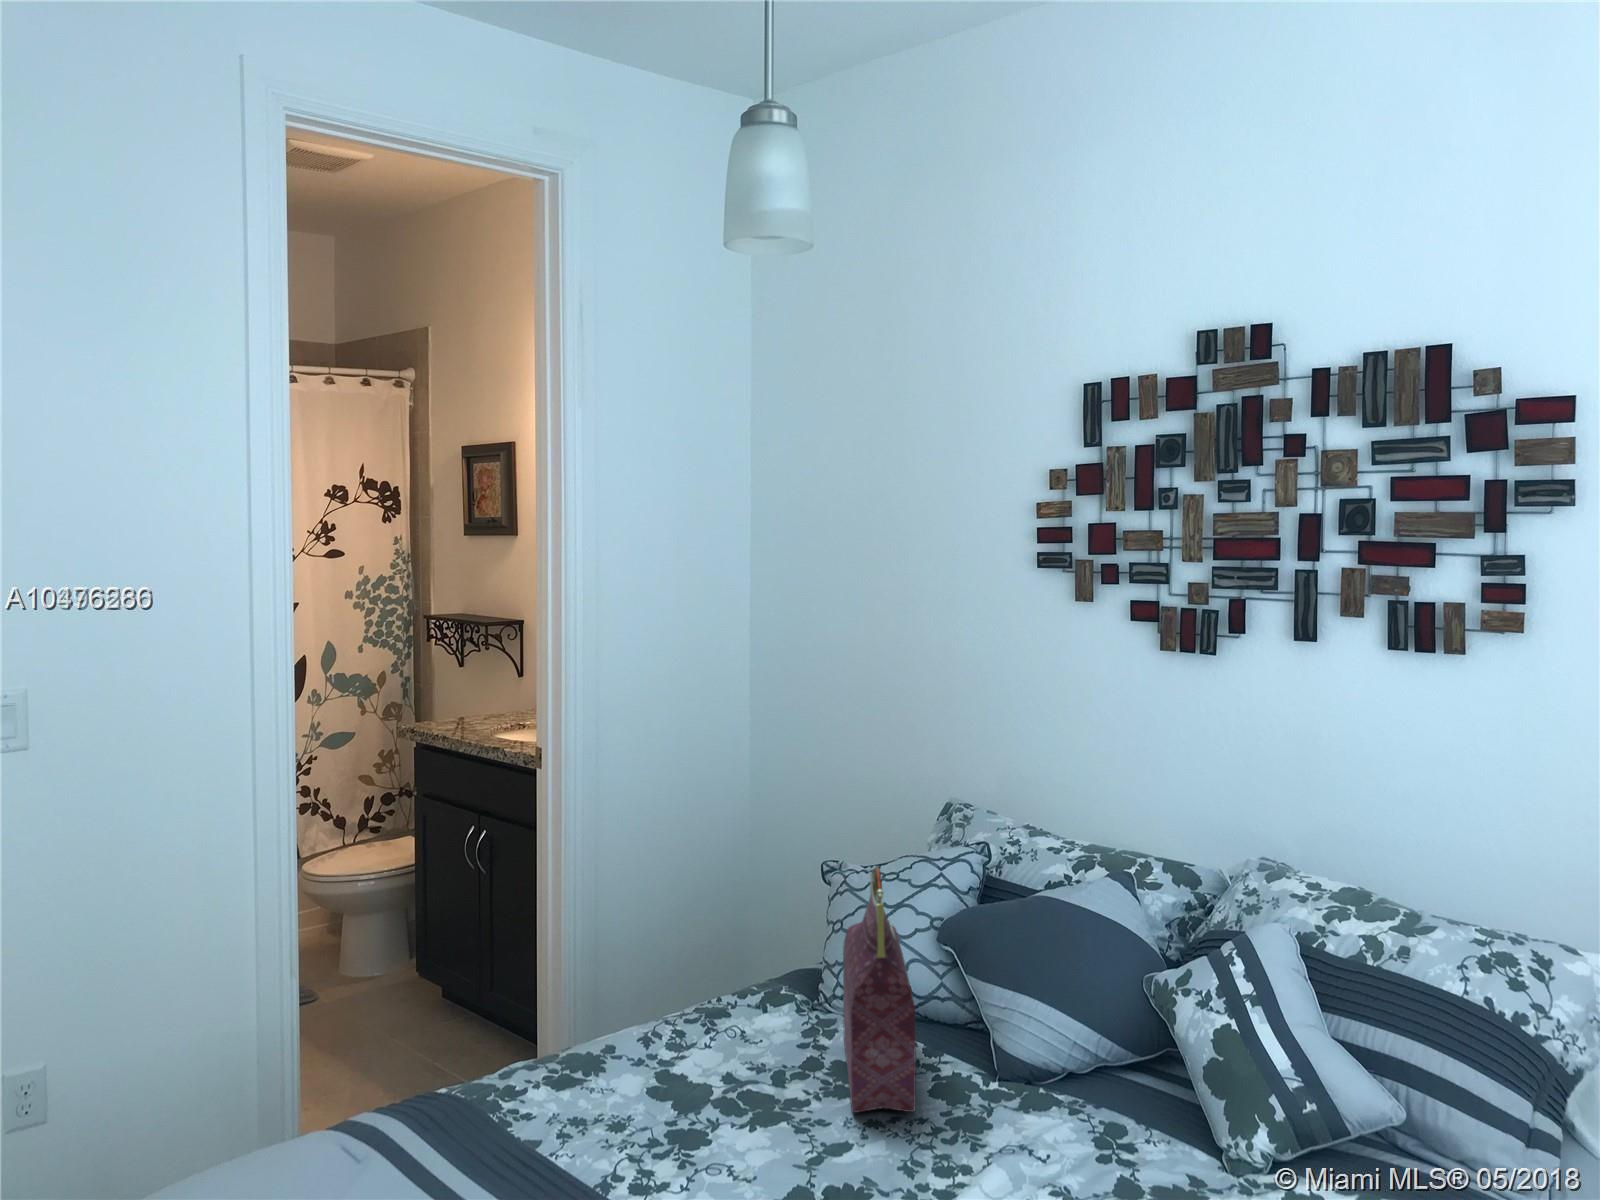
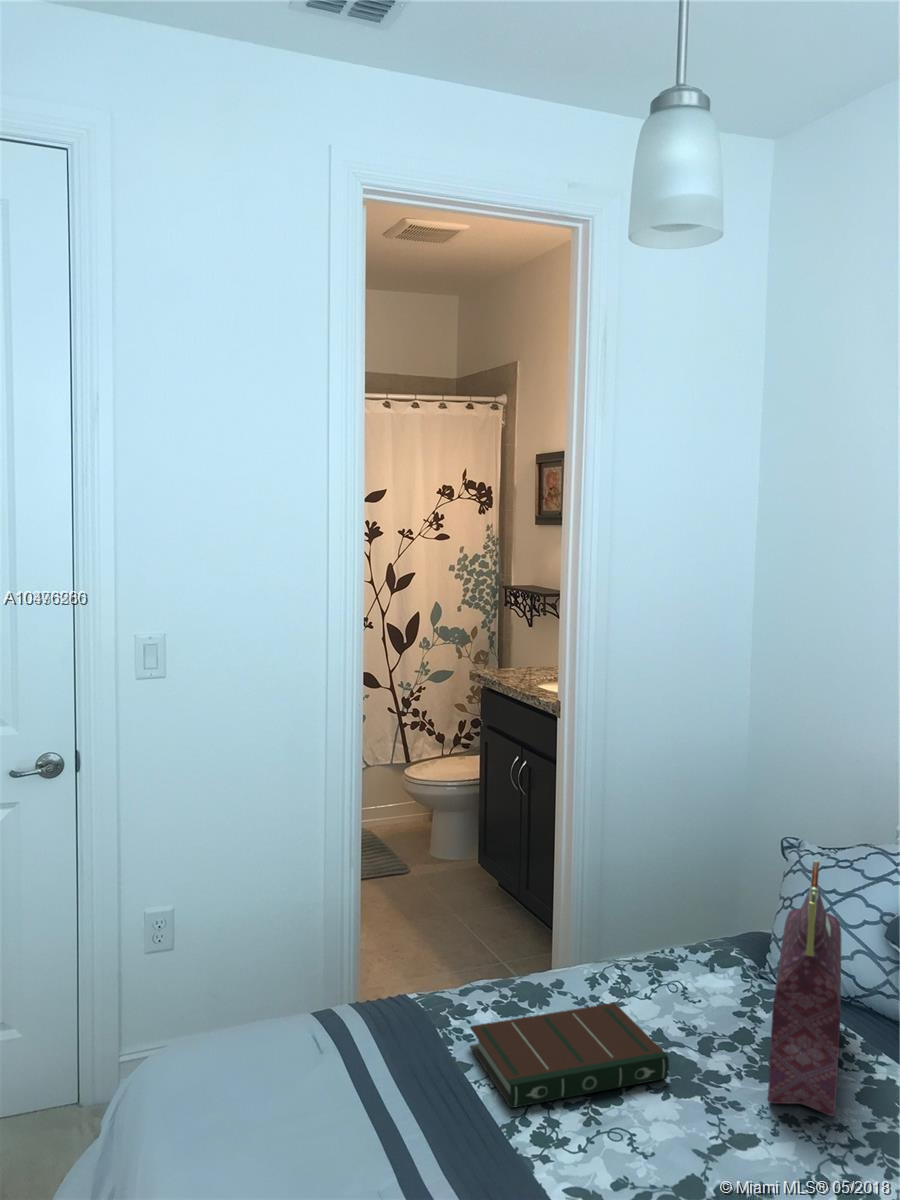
book: none [532,1053,751,1167] -> present [470,1003,669,1108]

